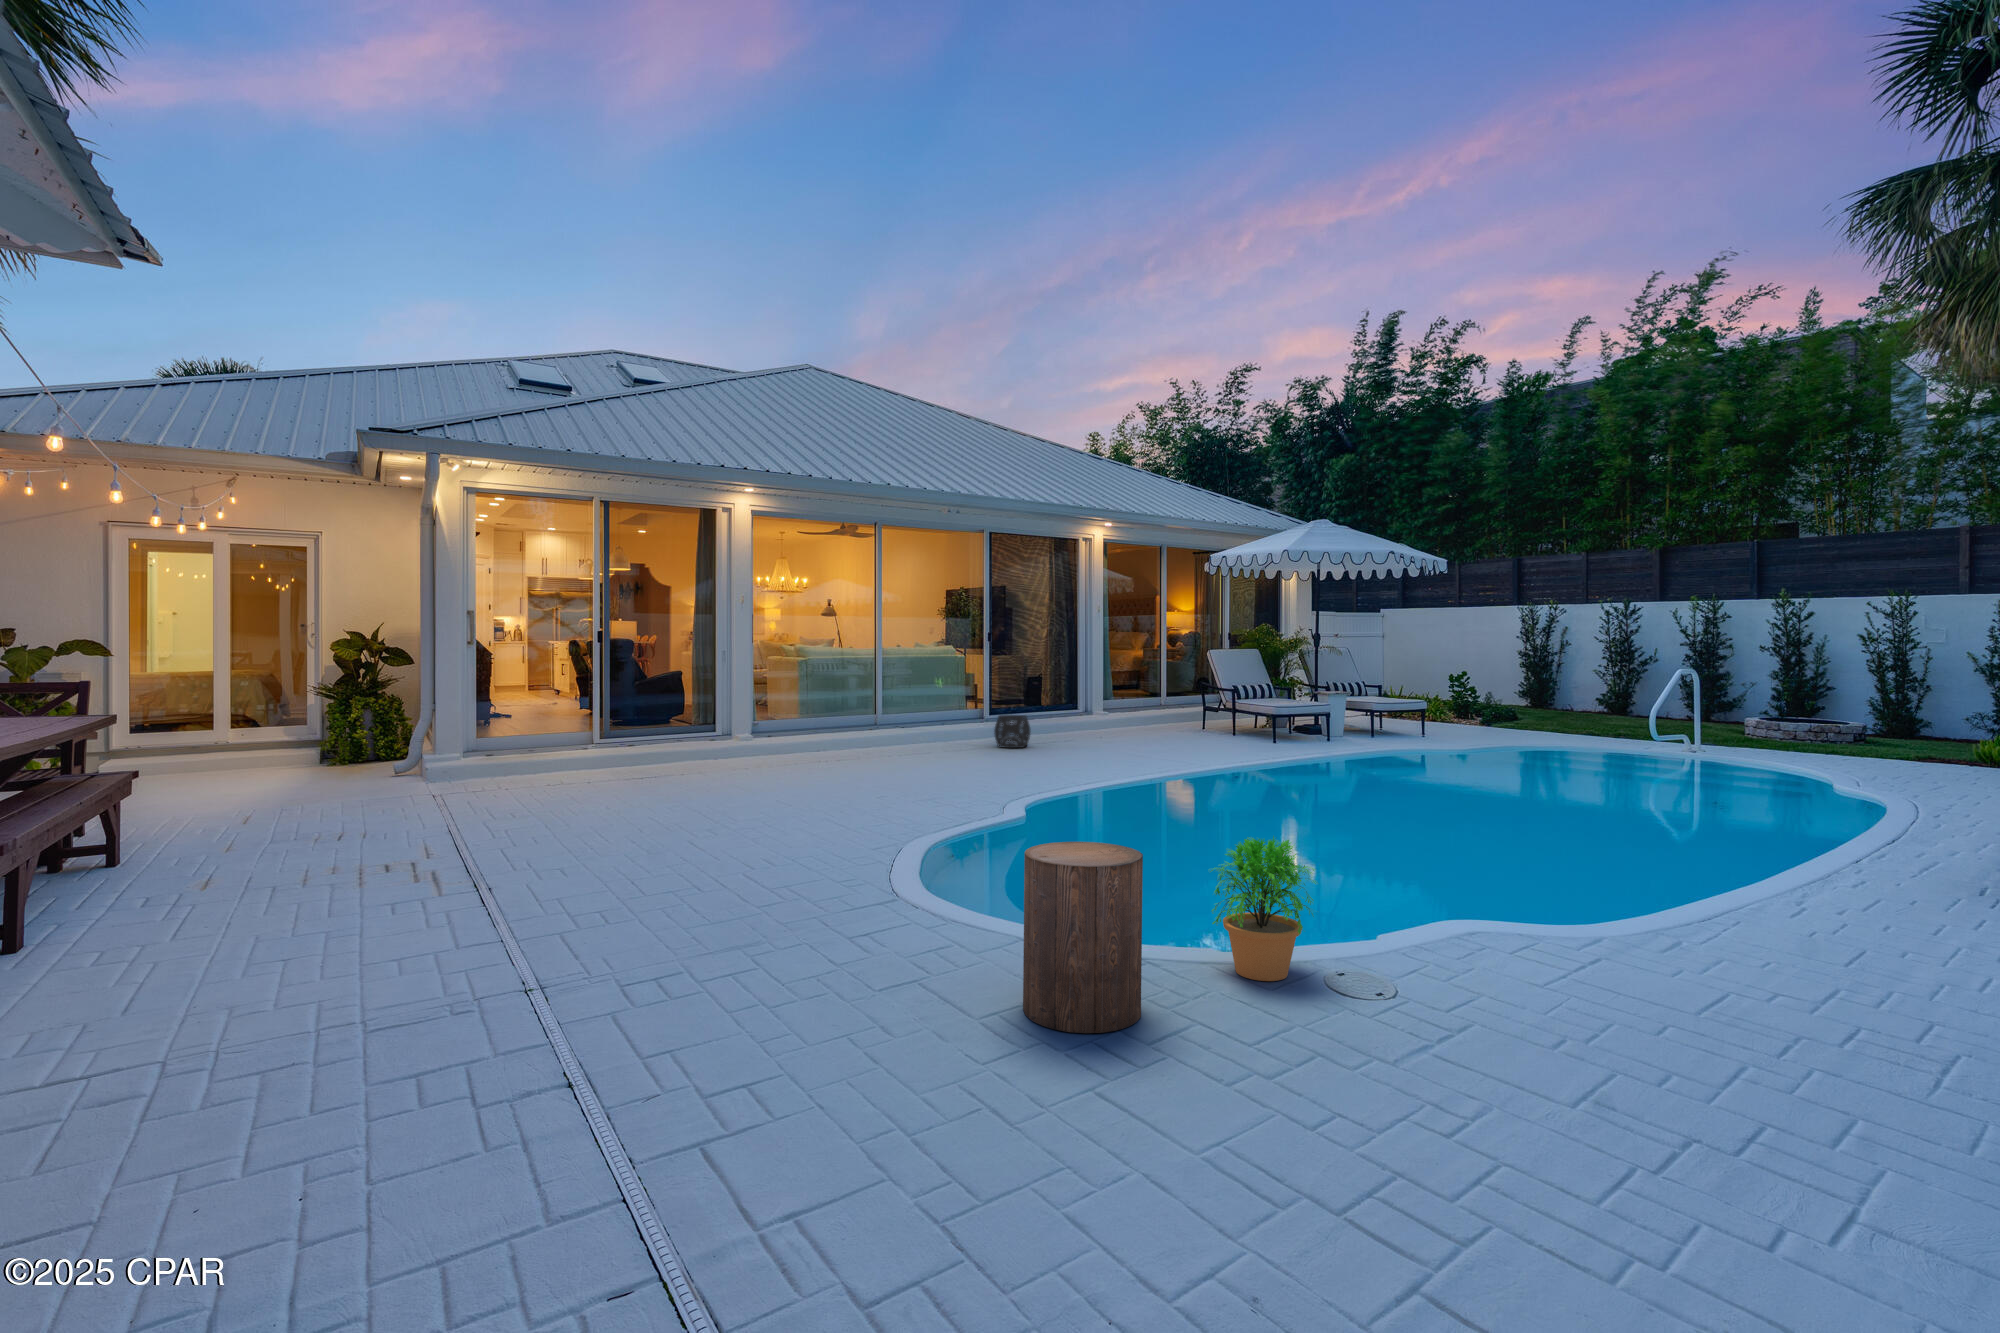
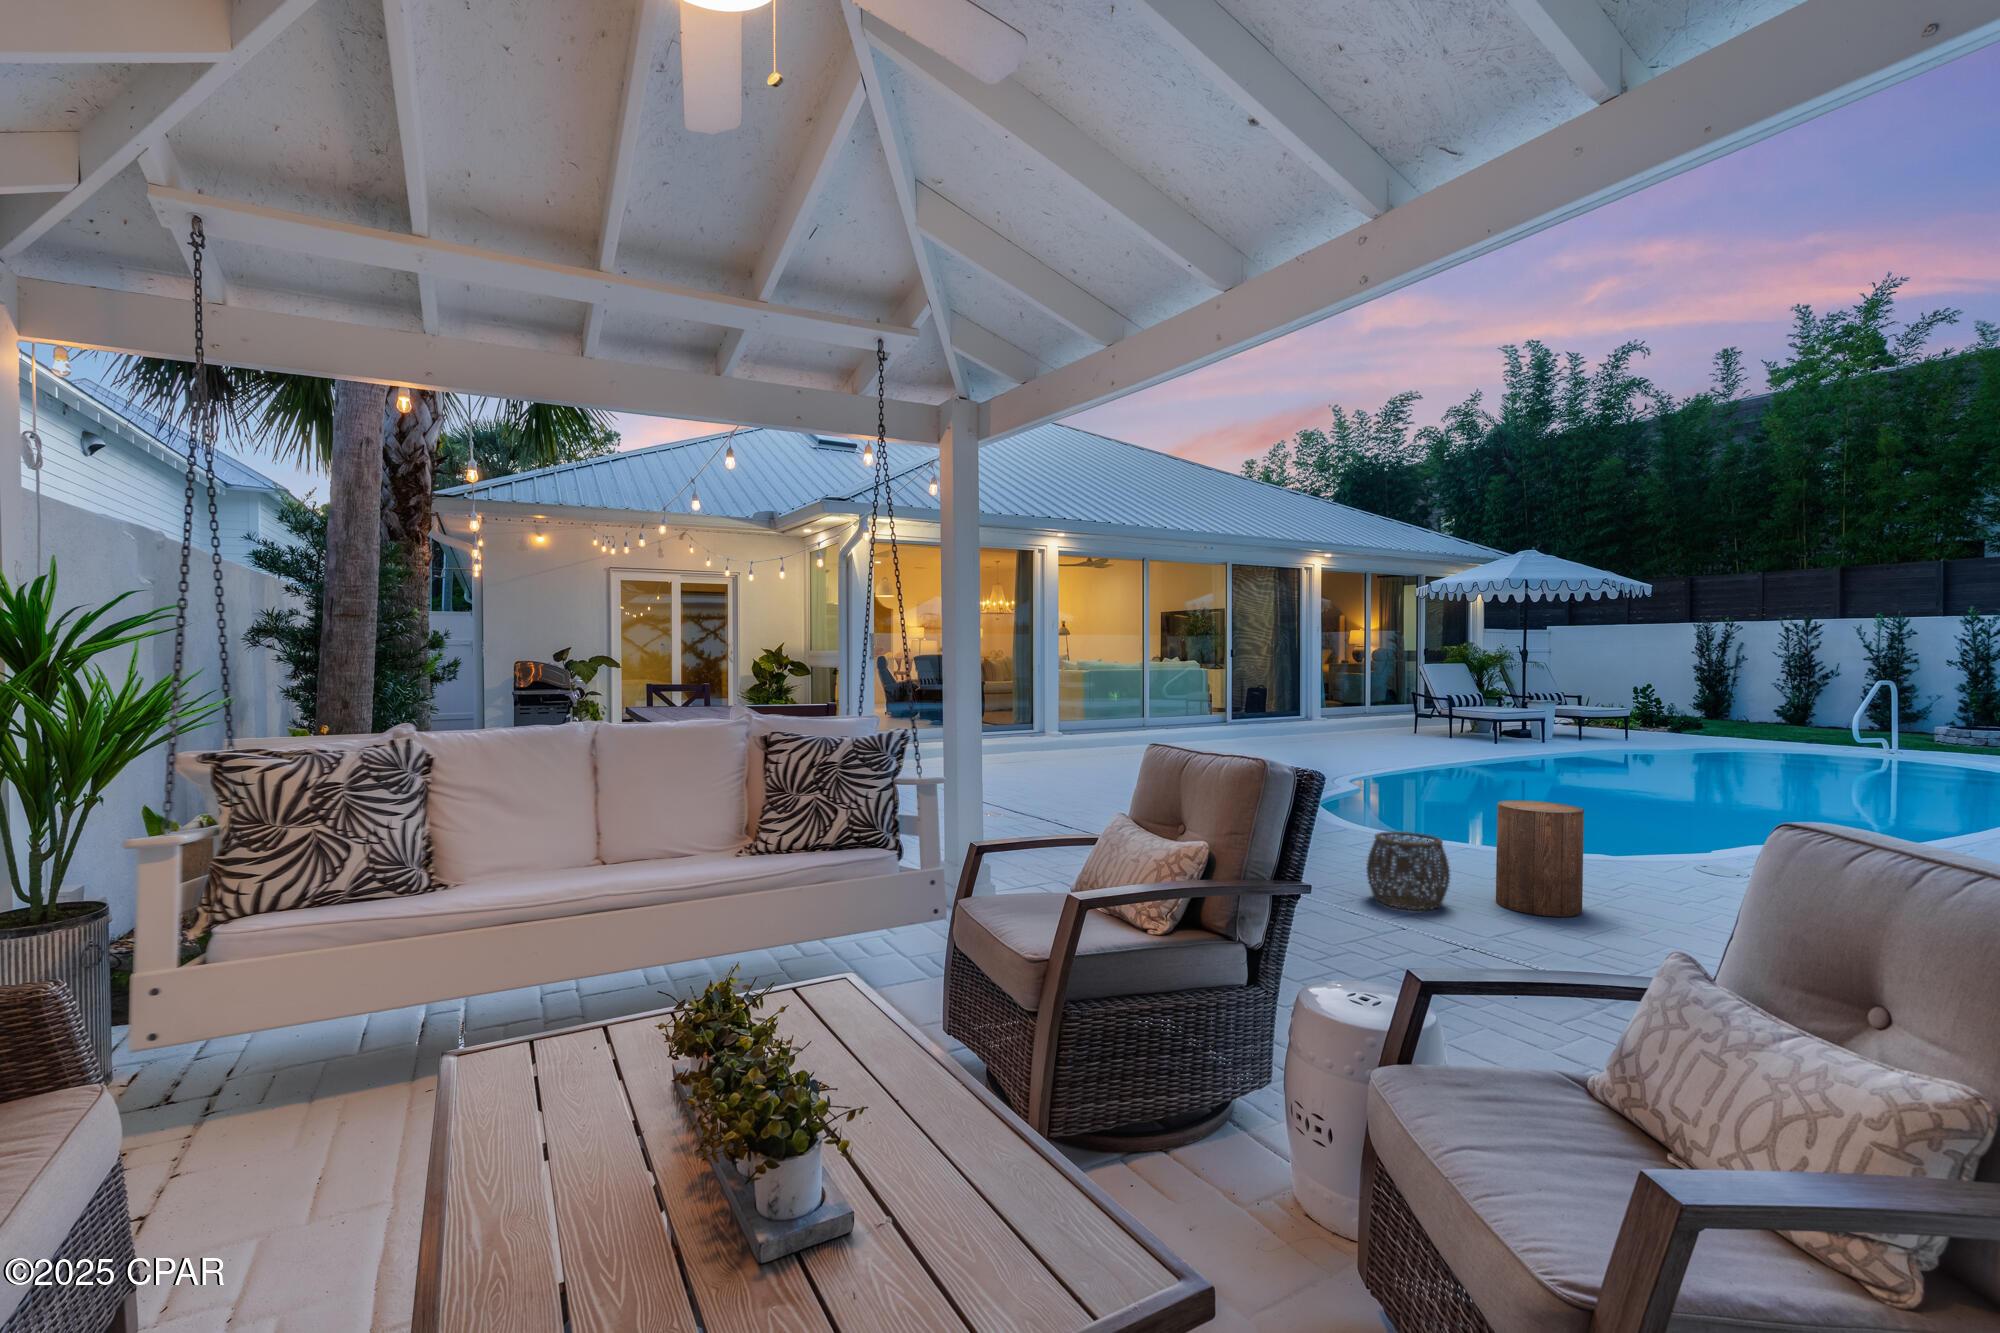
woven basket: present [994,715,1031,748] -> present [1367,831,1450,910]
potted plant: present [1210,836,1316,981] -> none [1594,799,1691,896]

